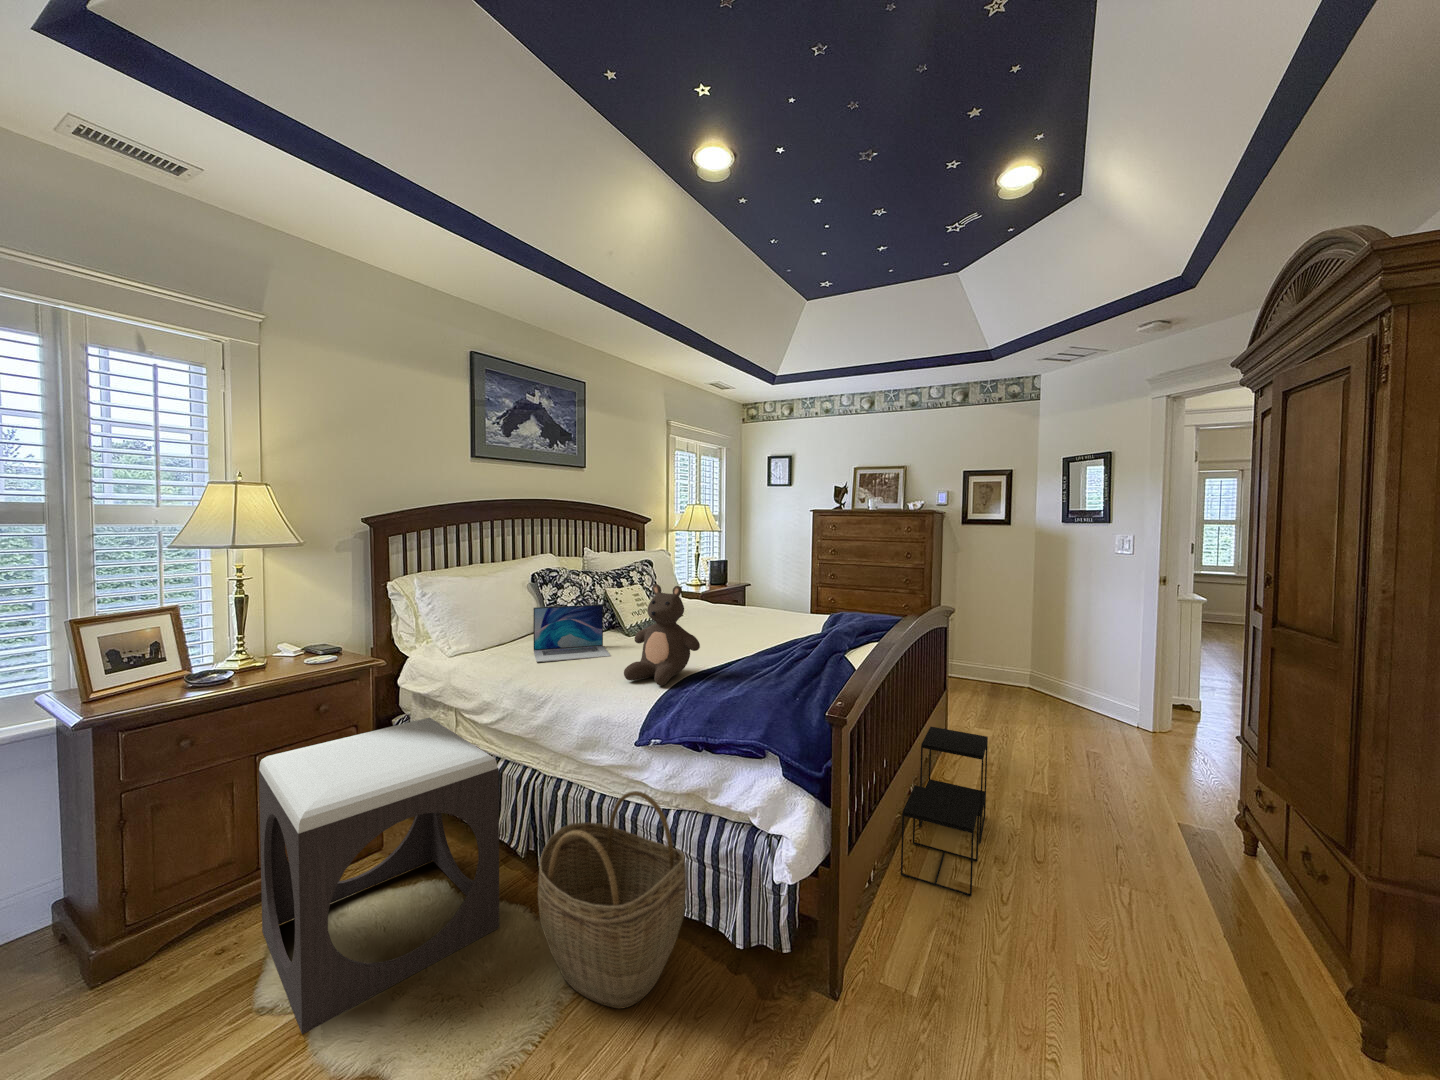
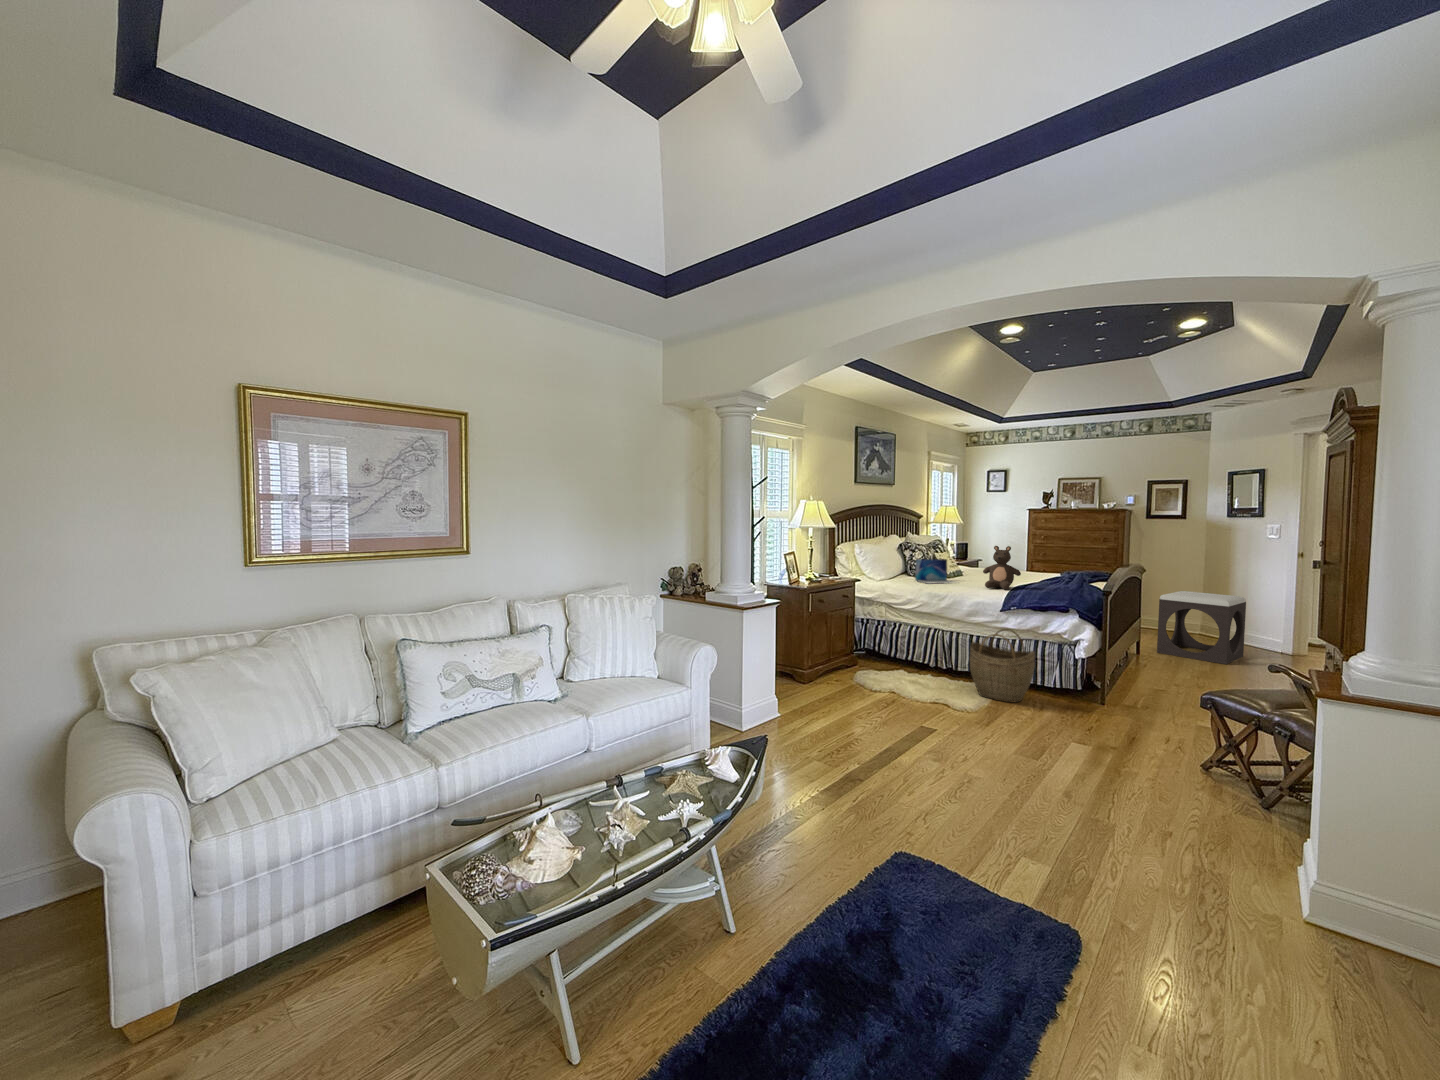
footstool: present [259,717,499,1034] -> present [1157,591,1246,664]
side table: present [901,727,988,897] -> none [1123,629,1170,694]

